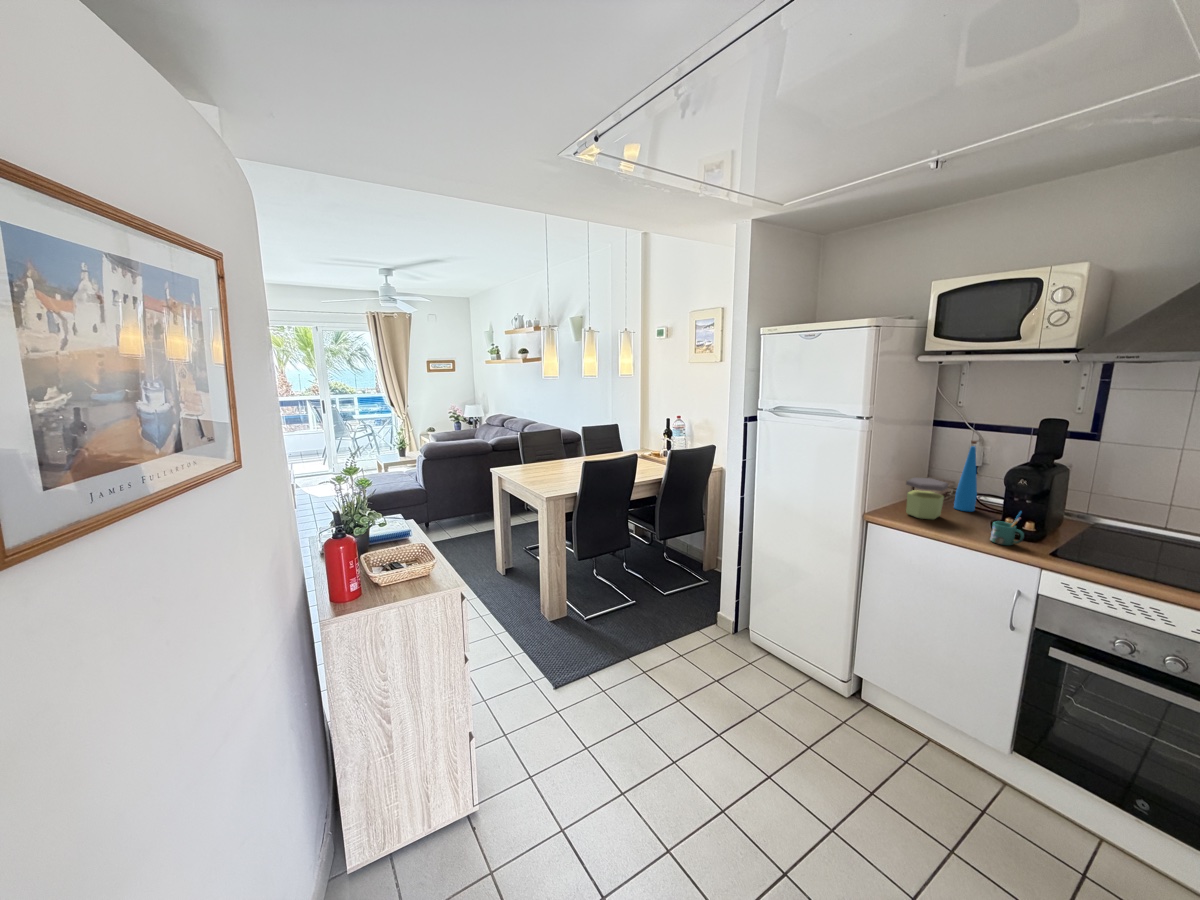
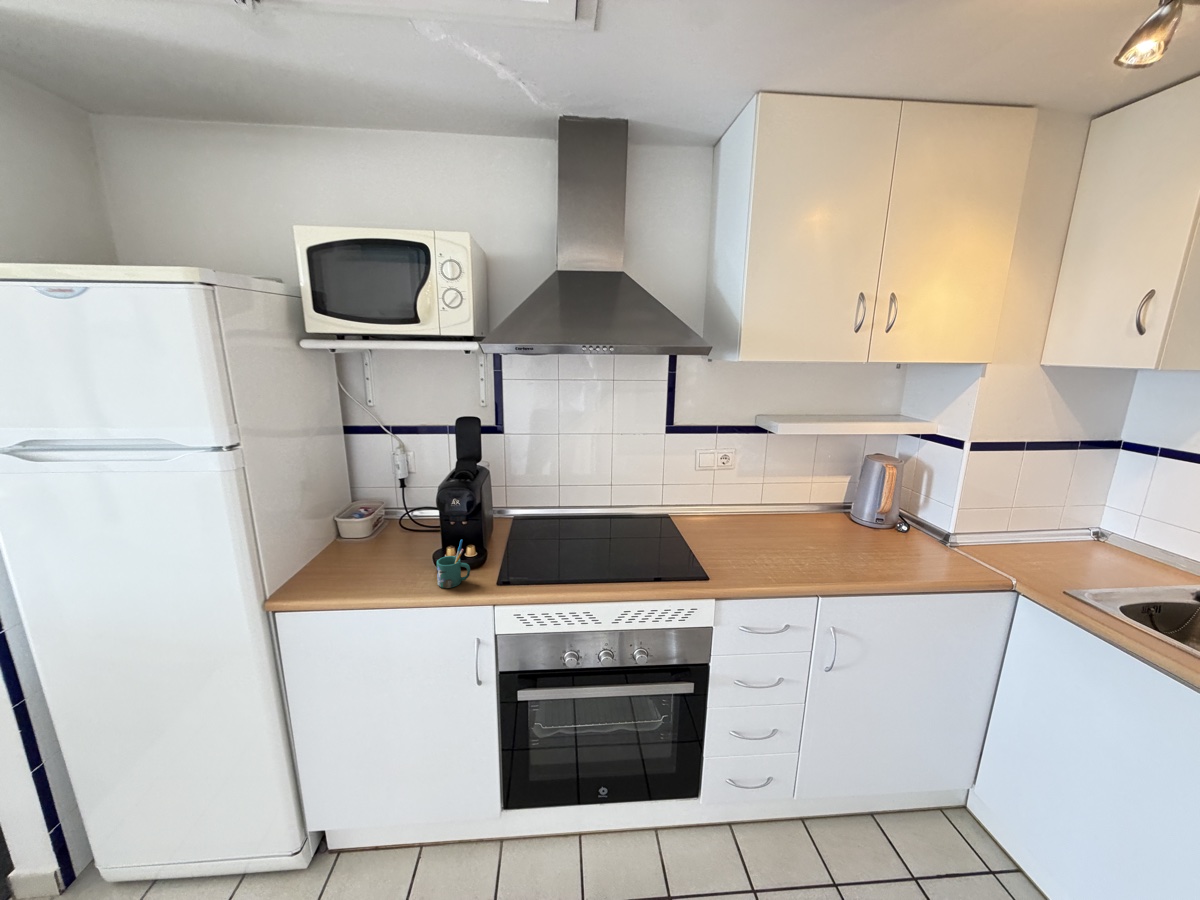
bottle: present [954,441,977,512] -> none [388,450,412,540]
jar: present [906,478,948,519] -> none [321,513,377,576]

